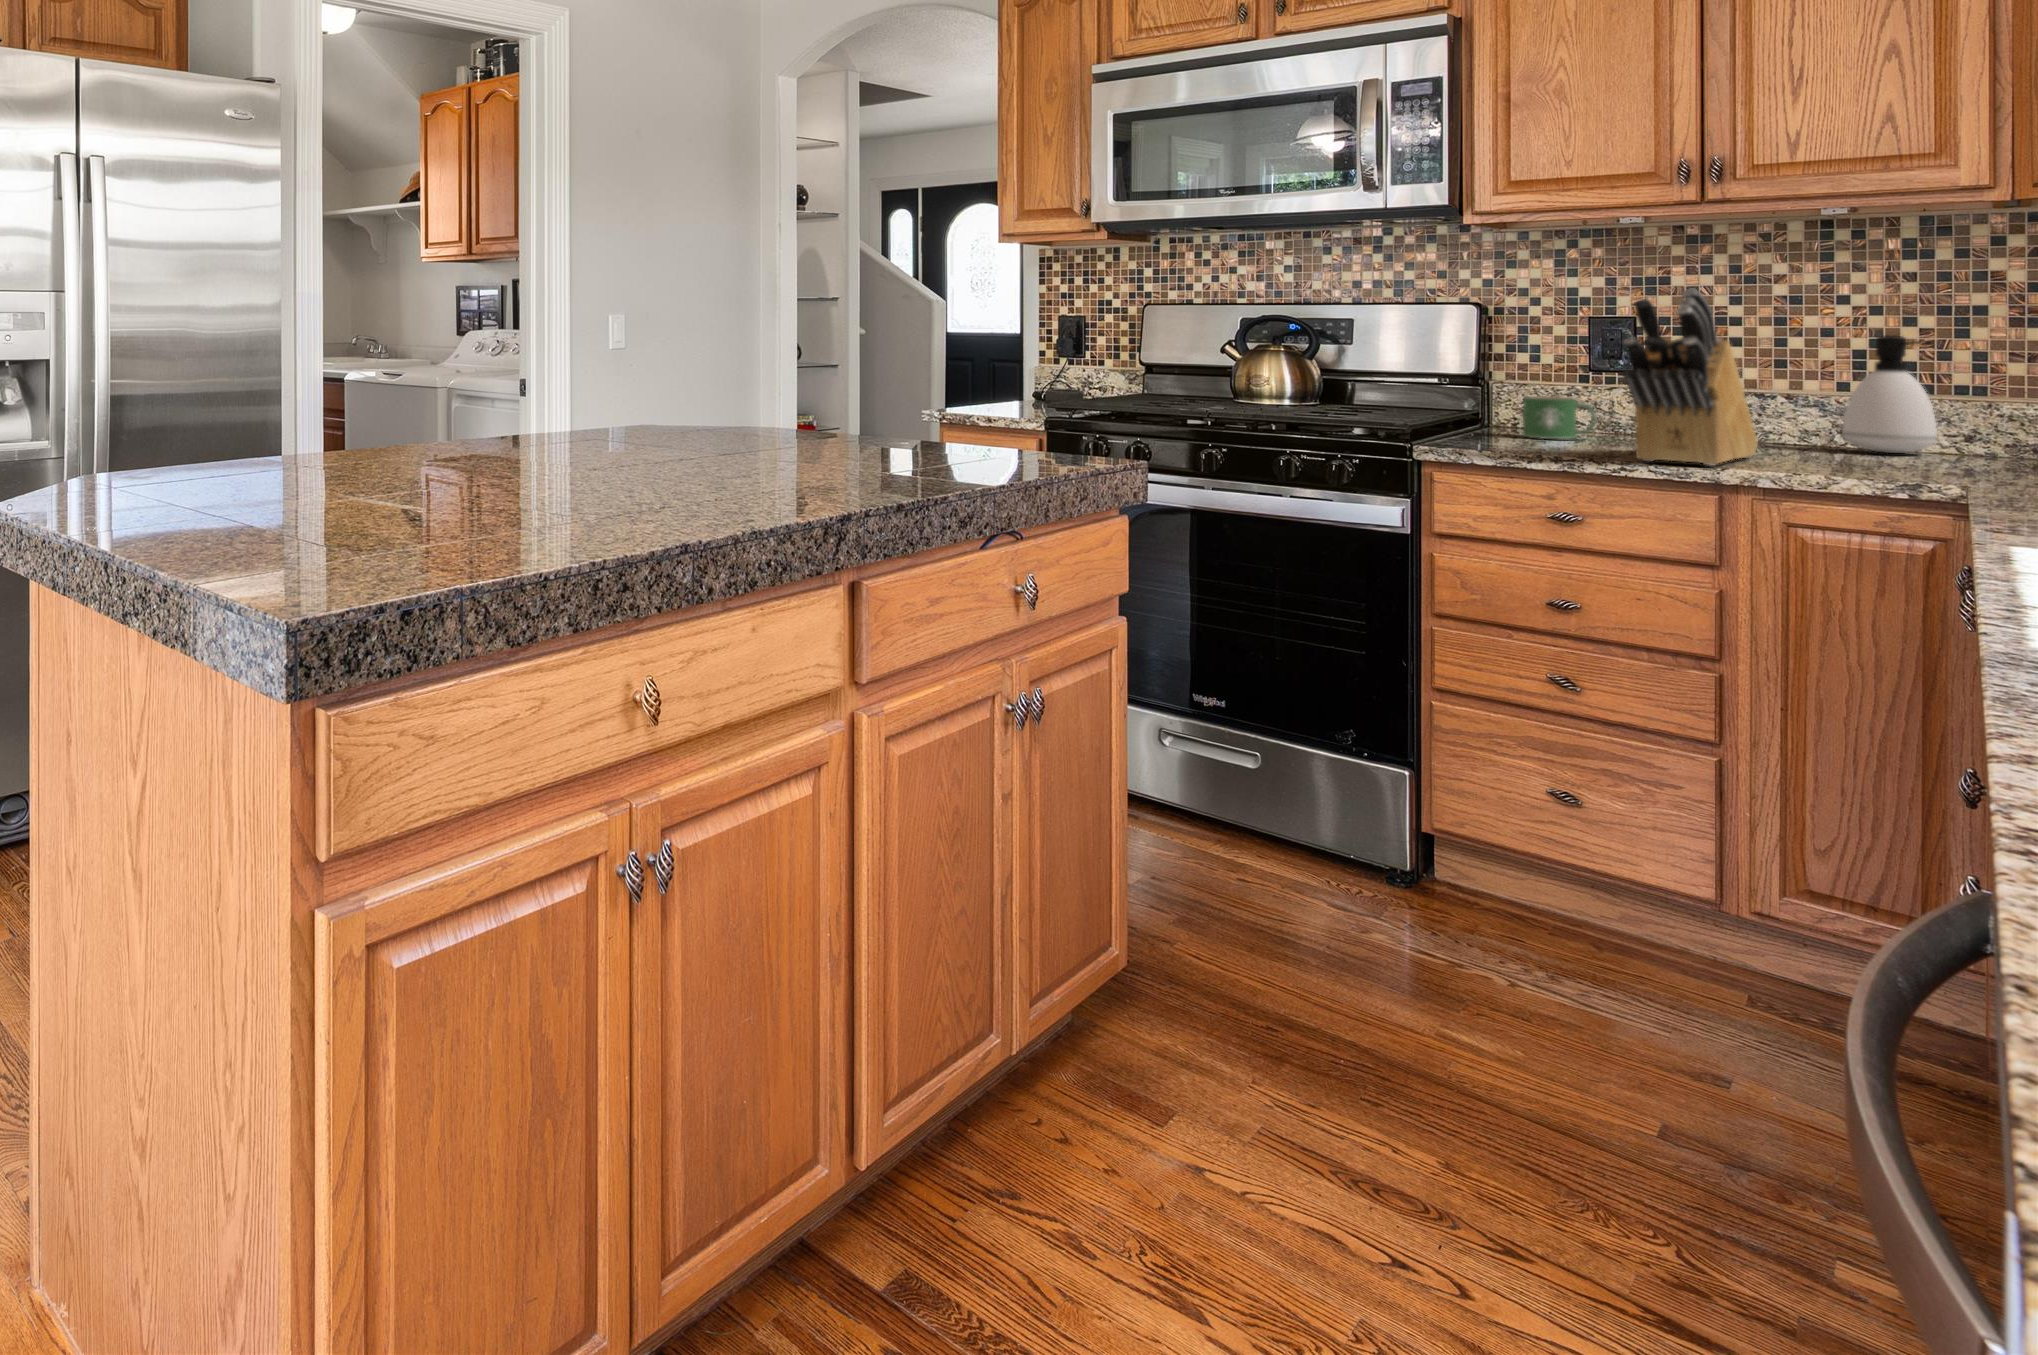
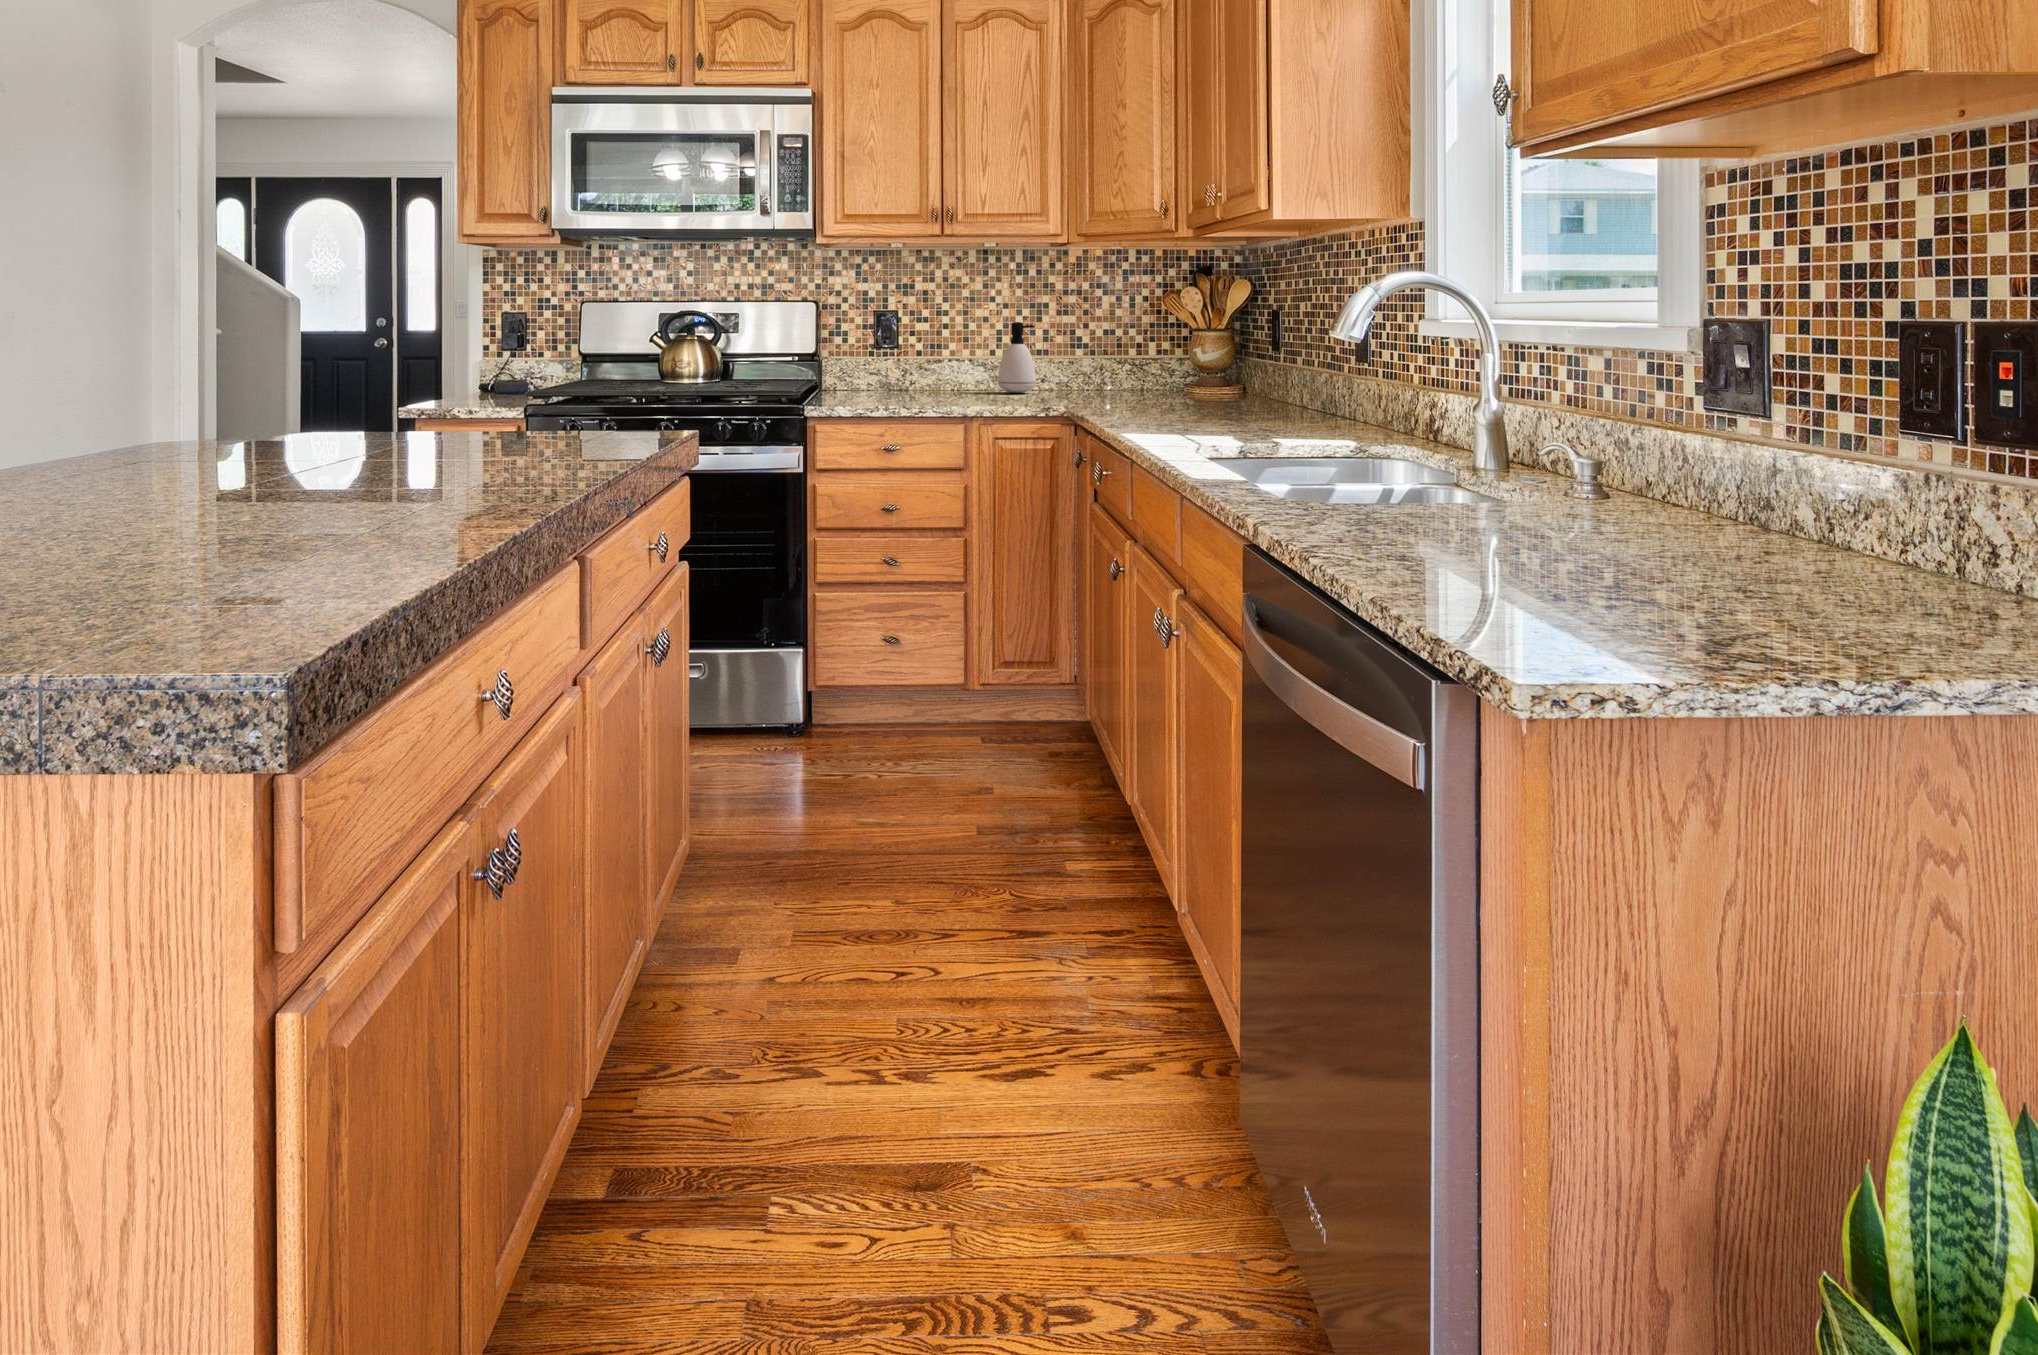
knife block: present [1622,288,1758,466] -> none [921,292,970,404]
mug: present [1523,396,1596,440] -> none [848,366,887,396]

